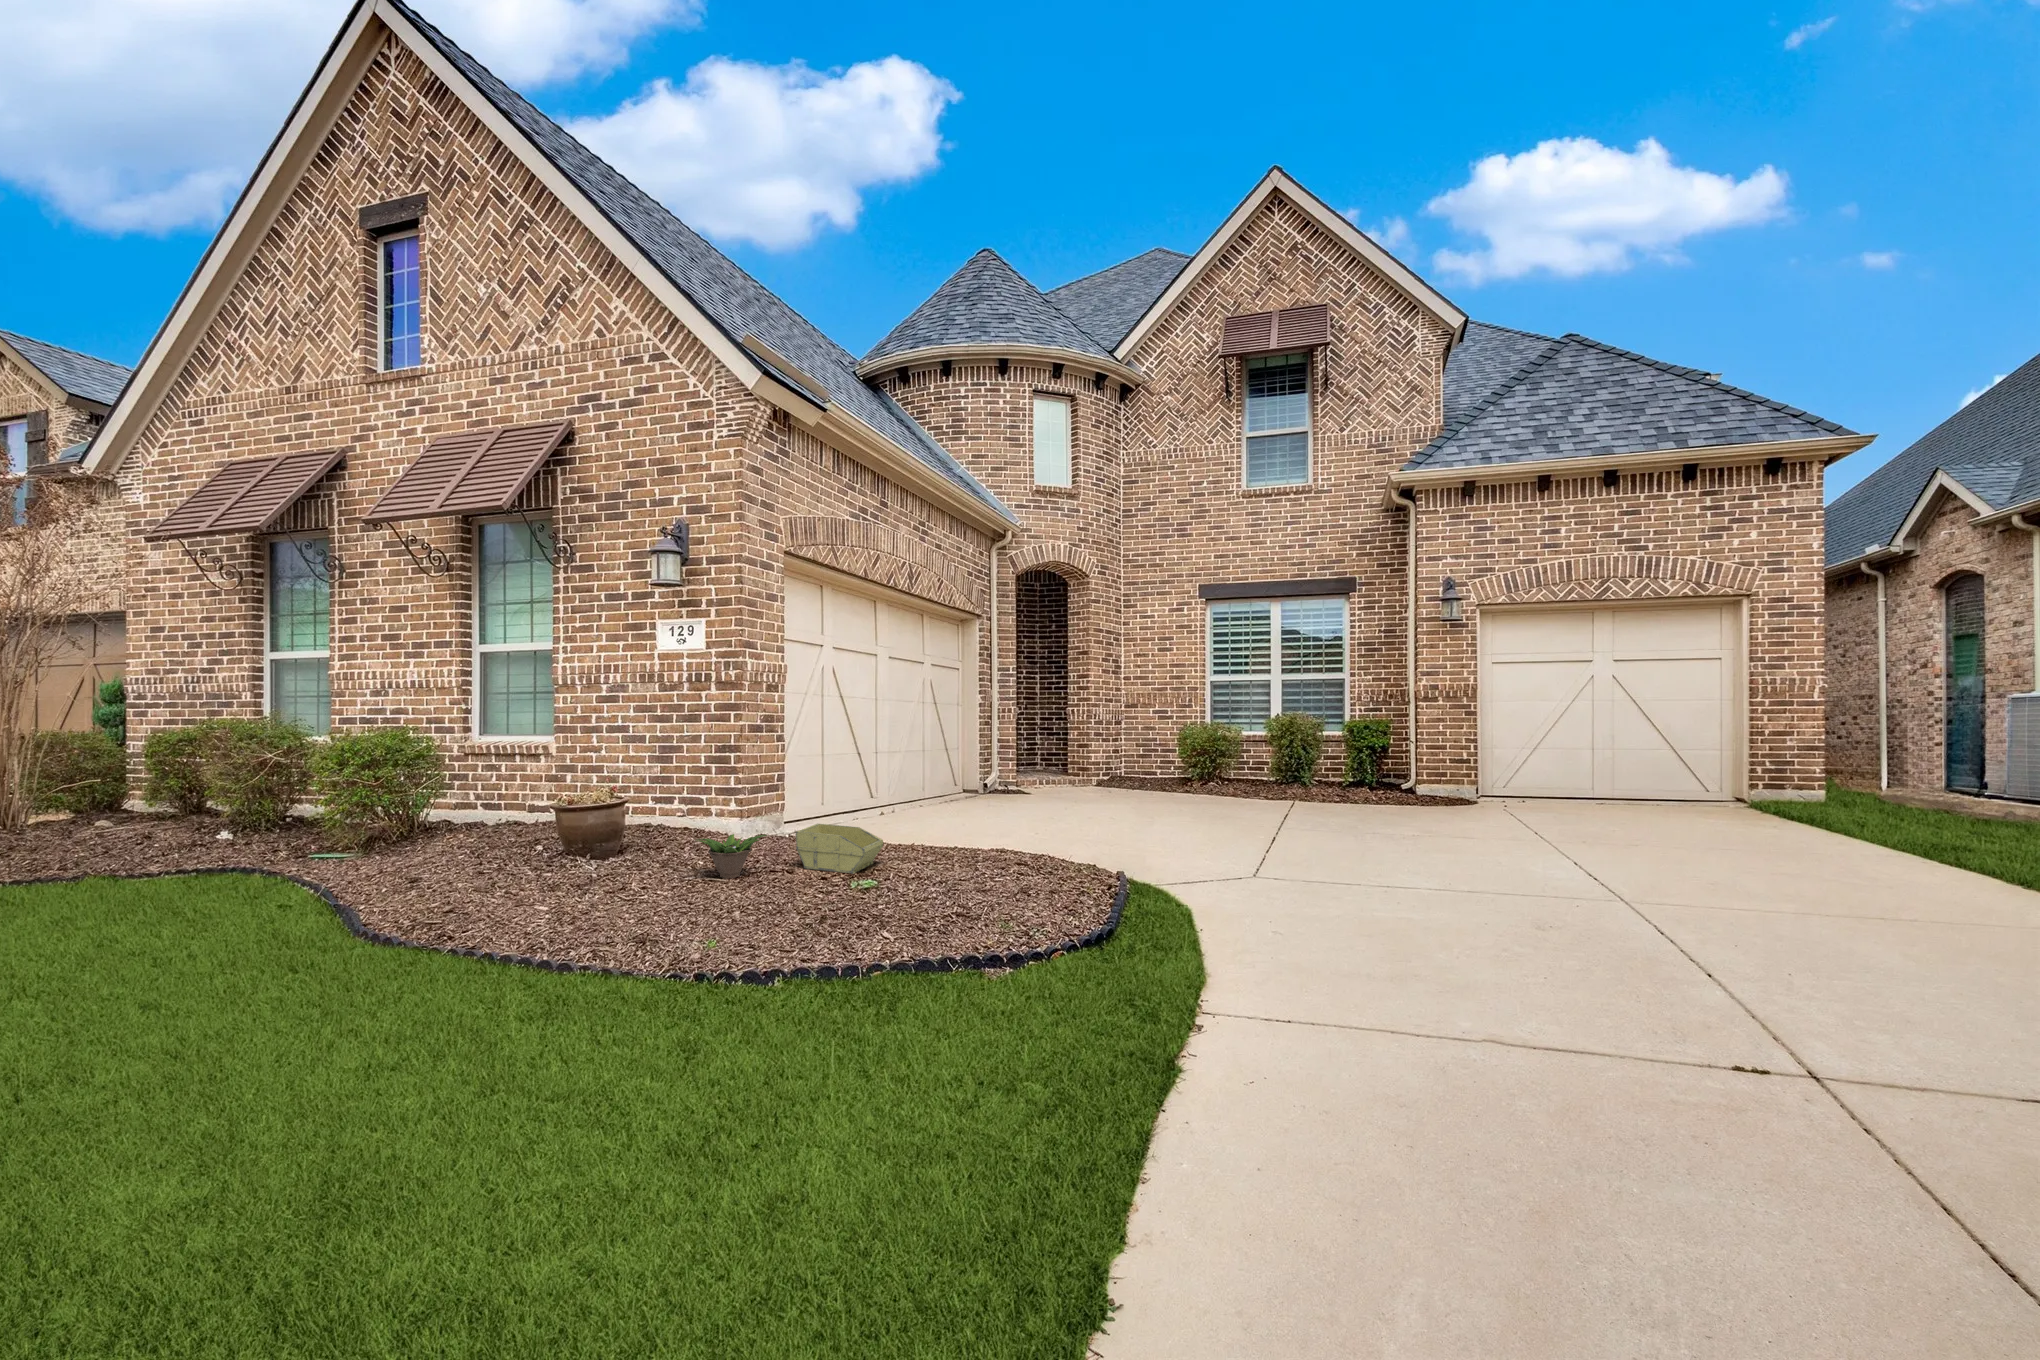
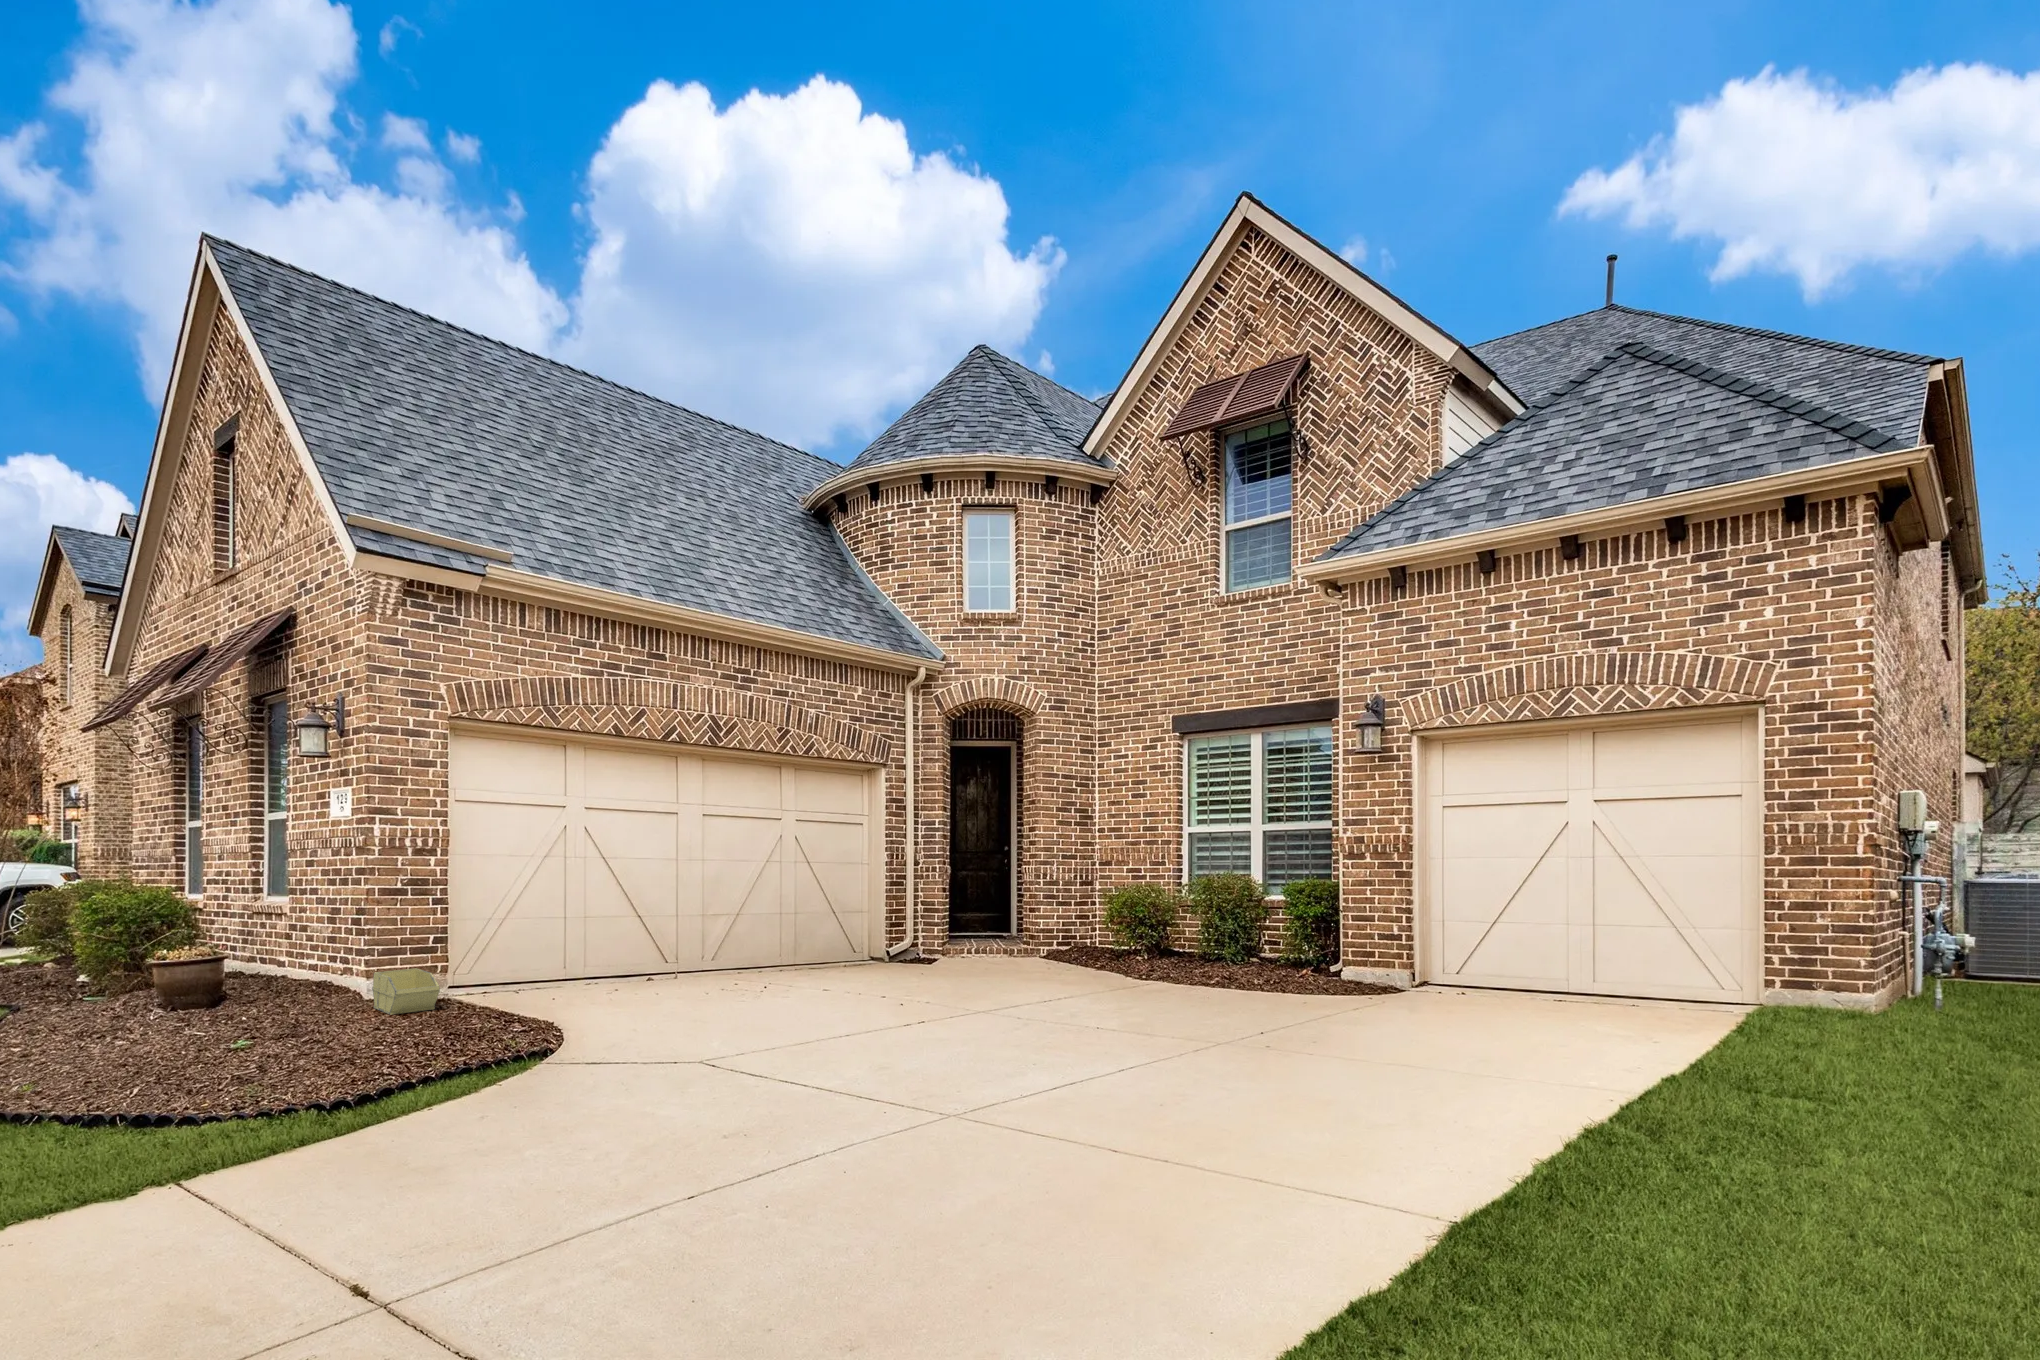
decorative plant: present [697,834,766,878] -> none [275,972,343,1010]

